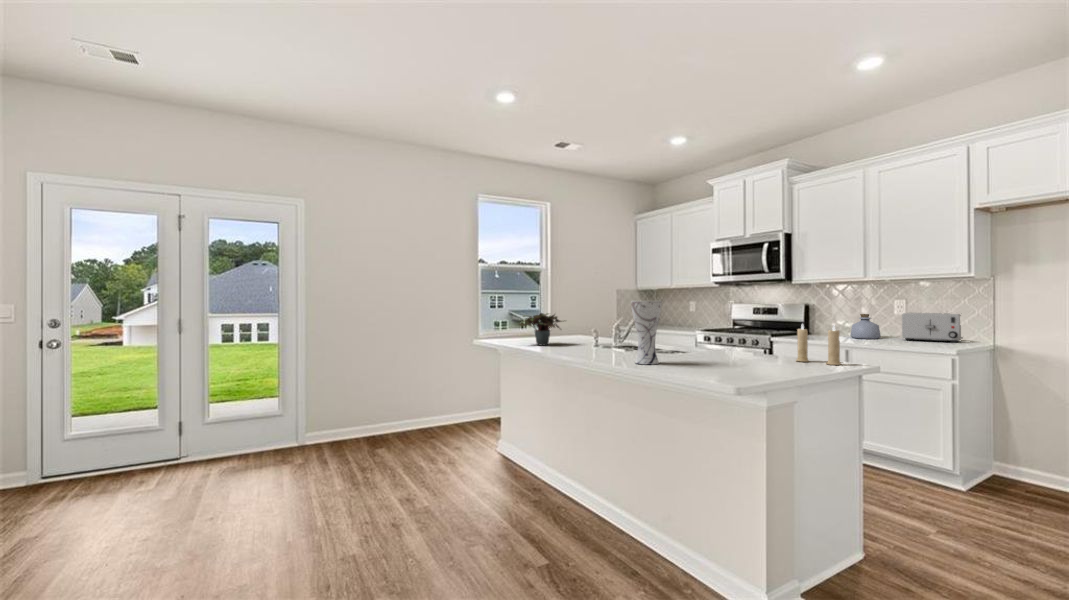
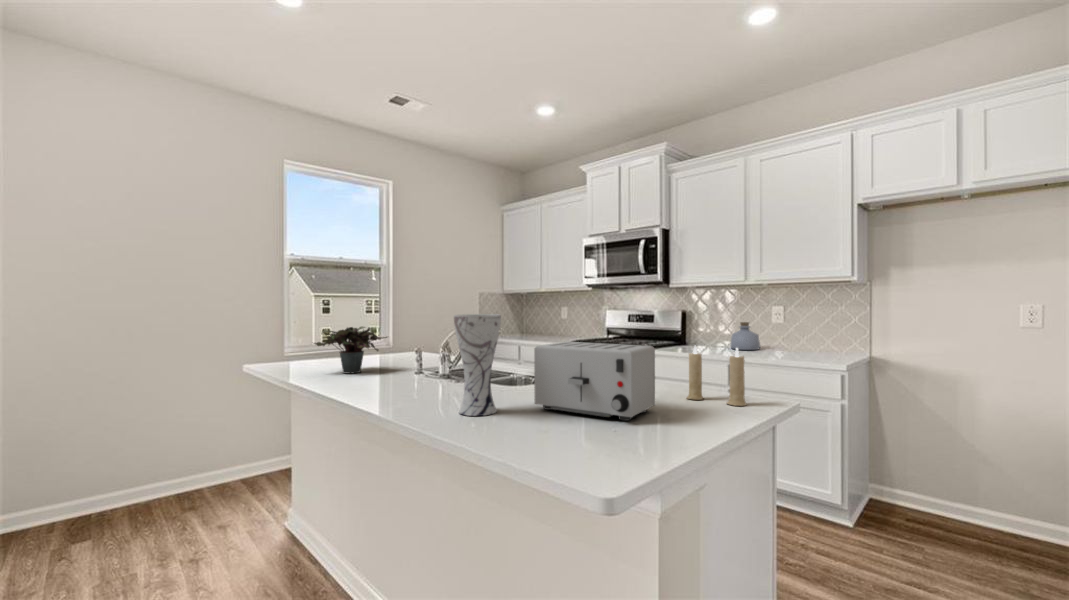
toaster: present [902,313,963,342] -> present [534,342,655,421]

